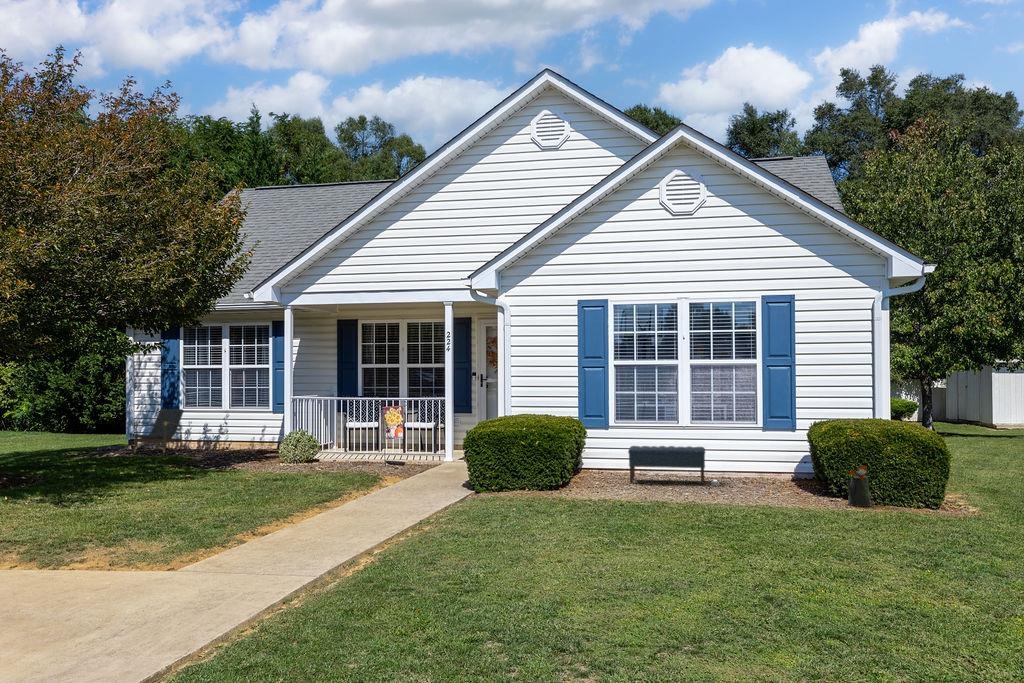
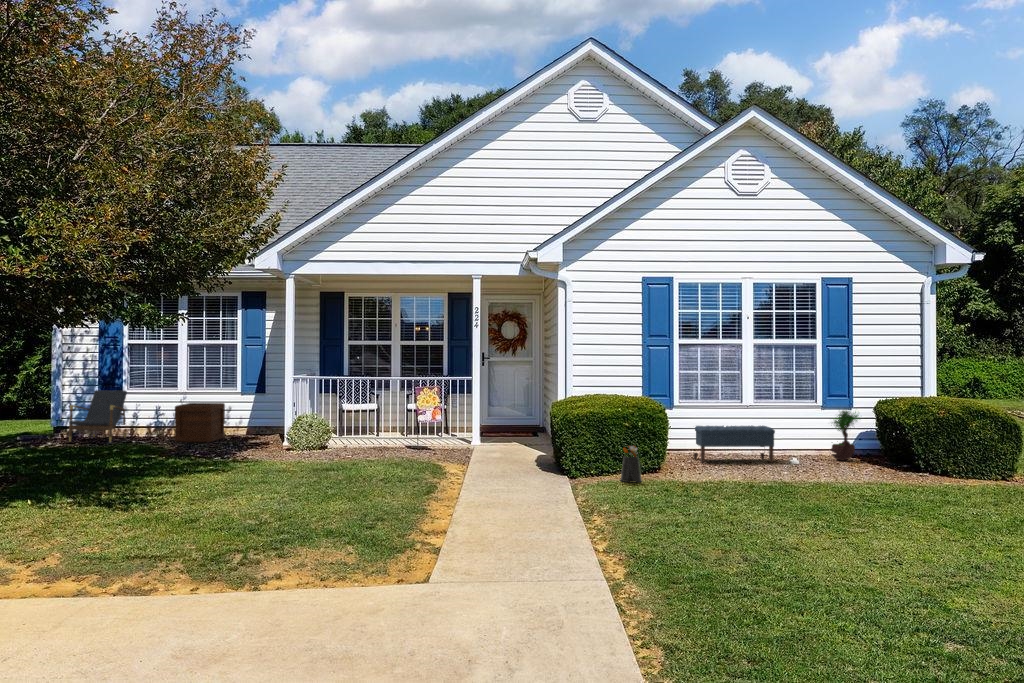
wooden crate: none [212,420,258,455] -> present [175,403,225,442]
potted tree: none [766,426,802,484] -> present [830,410,859,460]
watering can: present [847,466,872,507] -> present [620,445,642,482]

